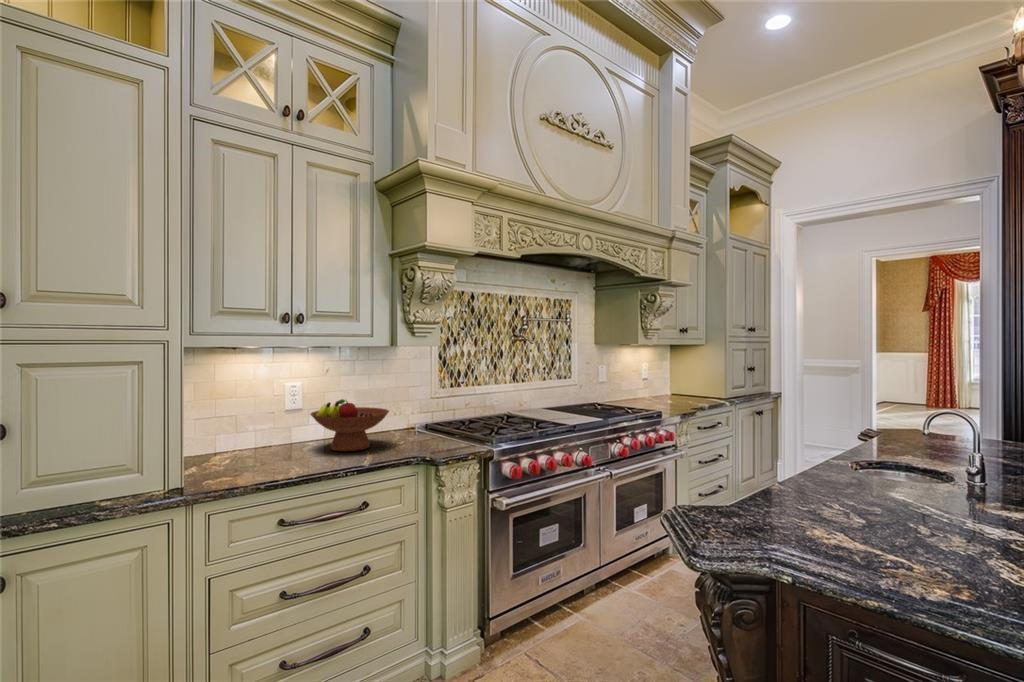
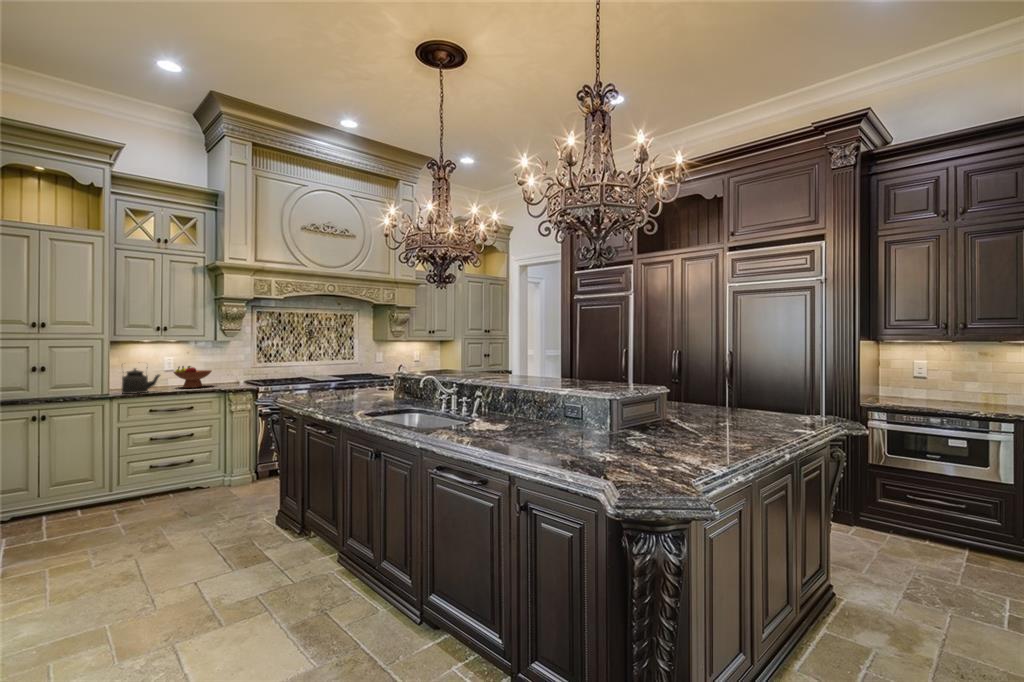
kettle: none [210,396,299,482] -> present [122,368,160,394]

